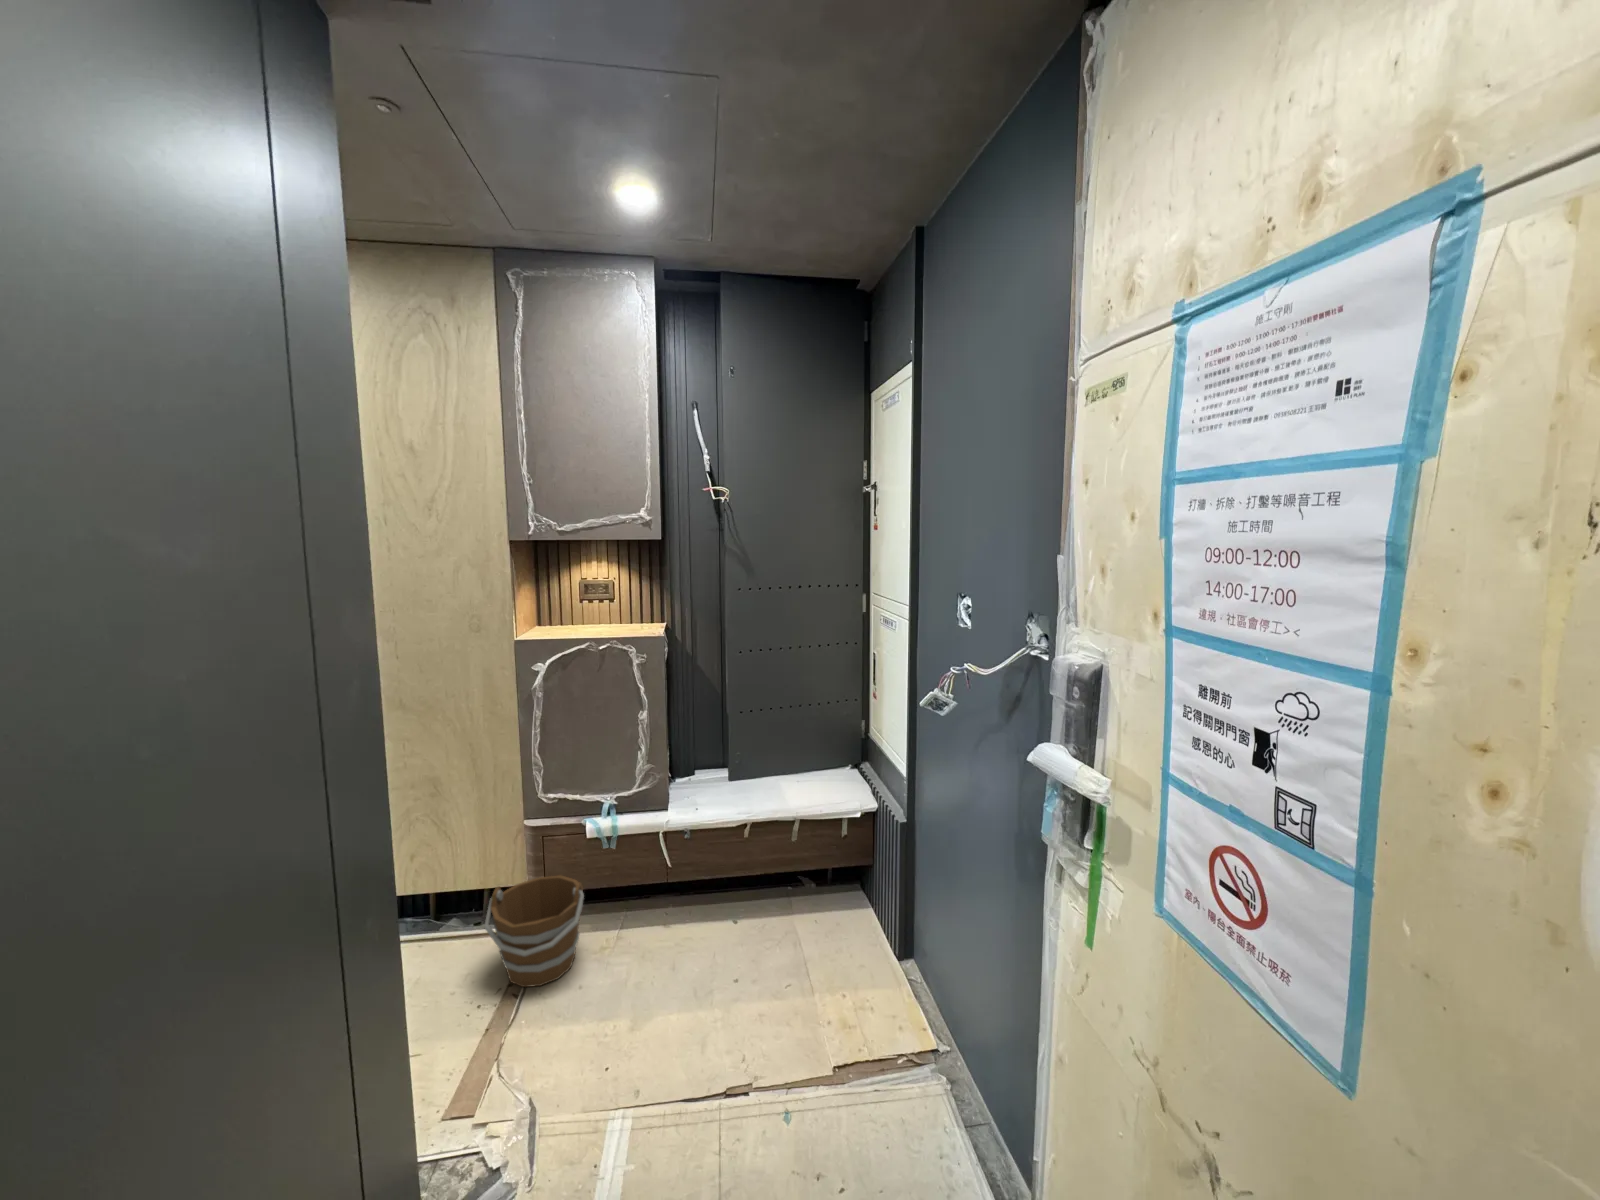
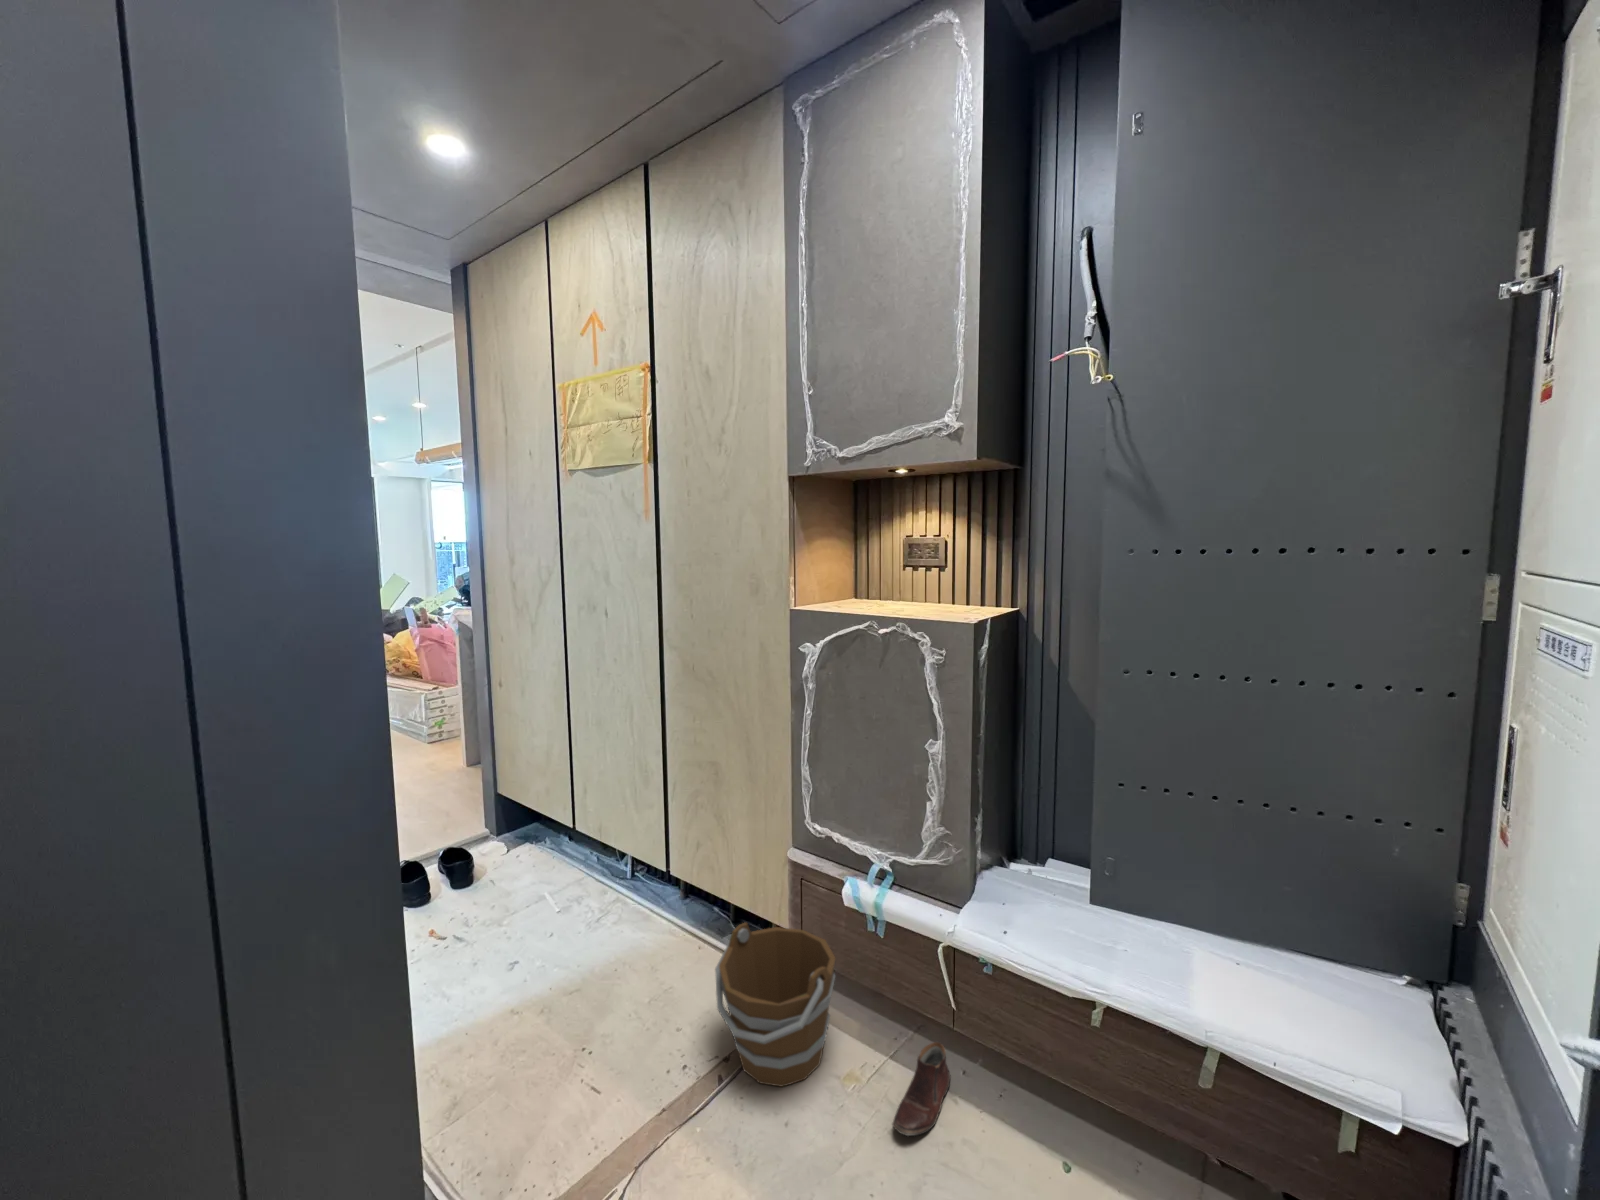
shoe: none [640,903,663,954] -> present [893,1042,951,1136]

